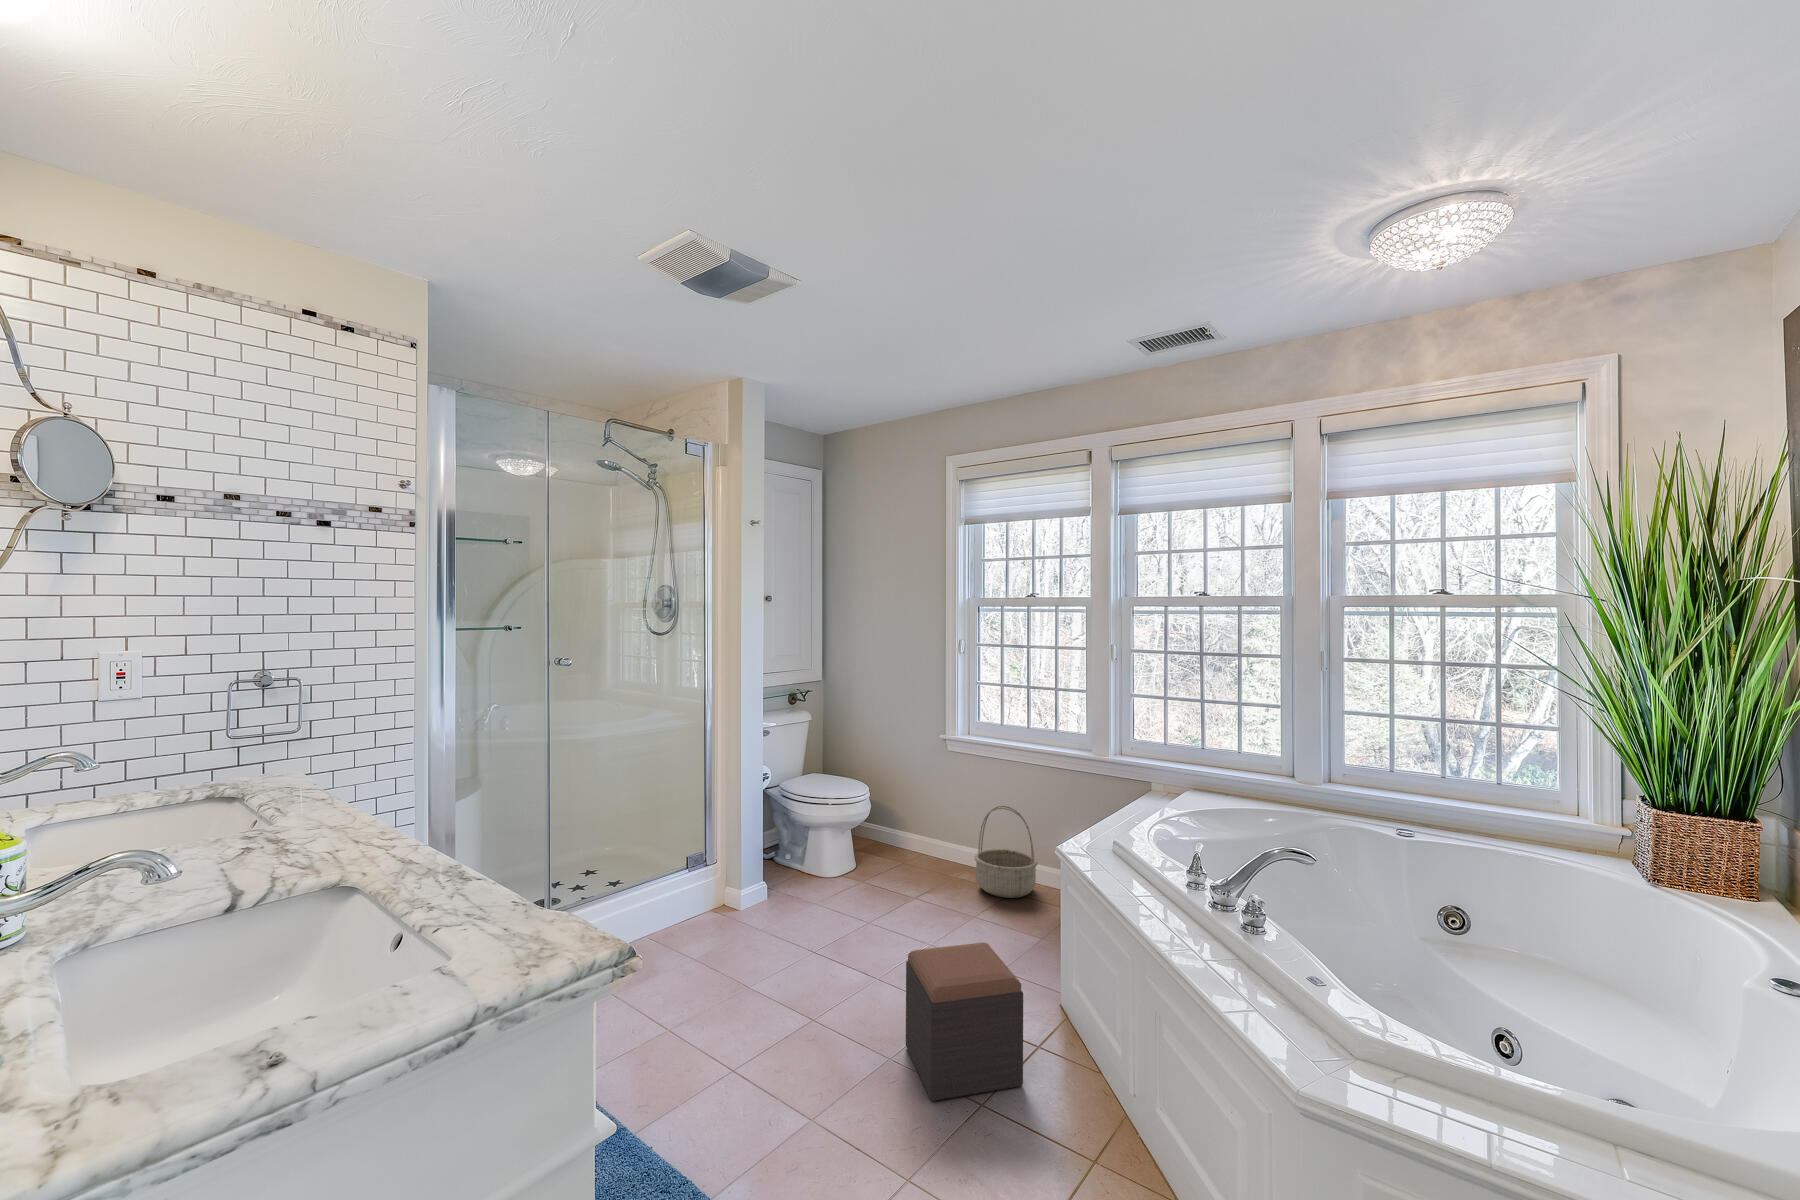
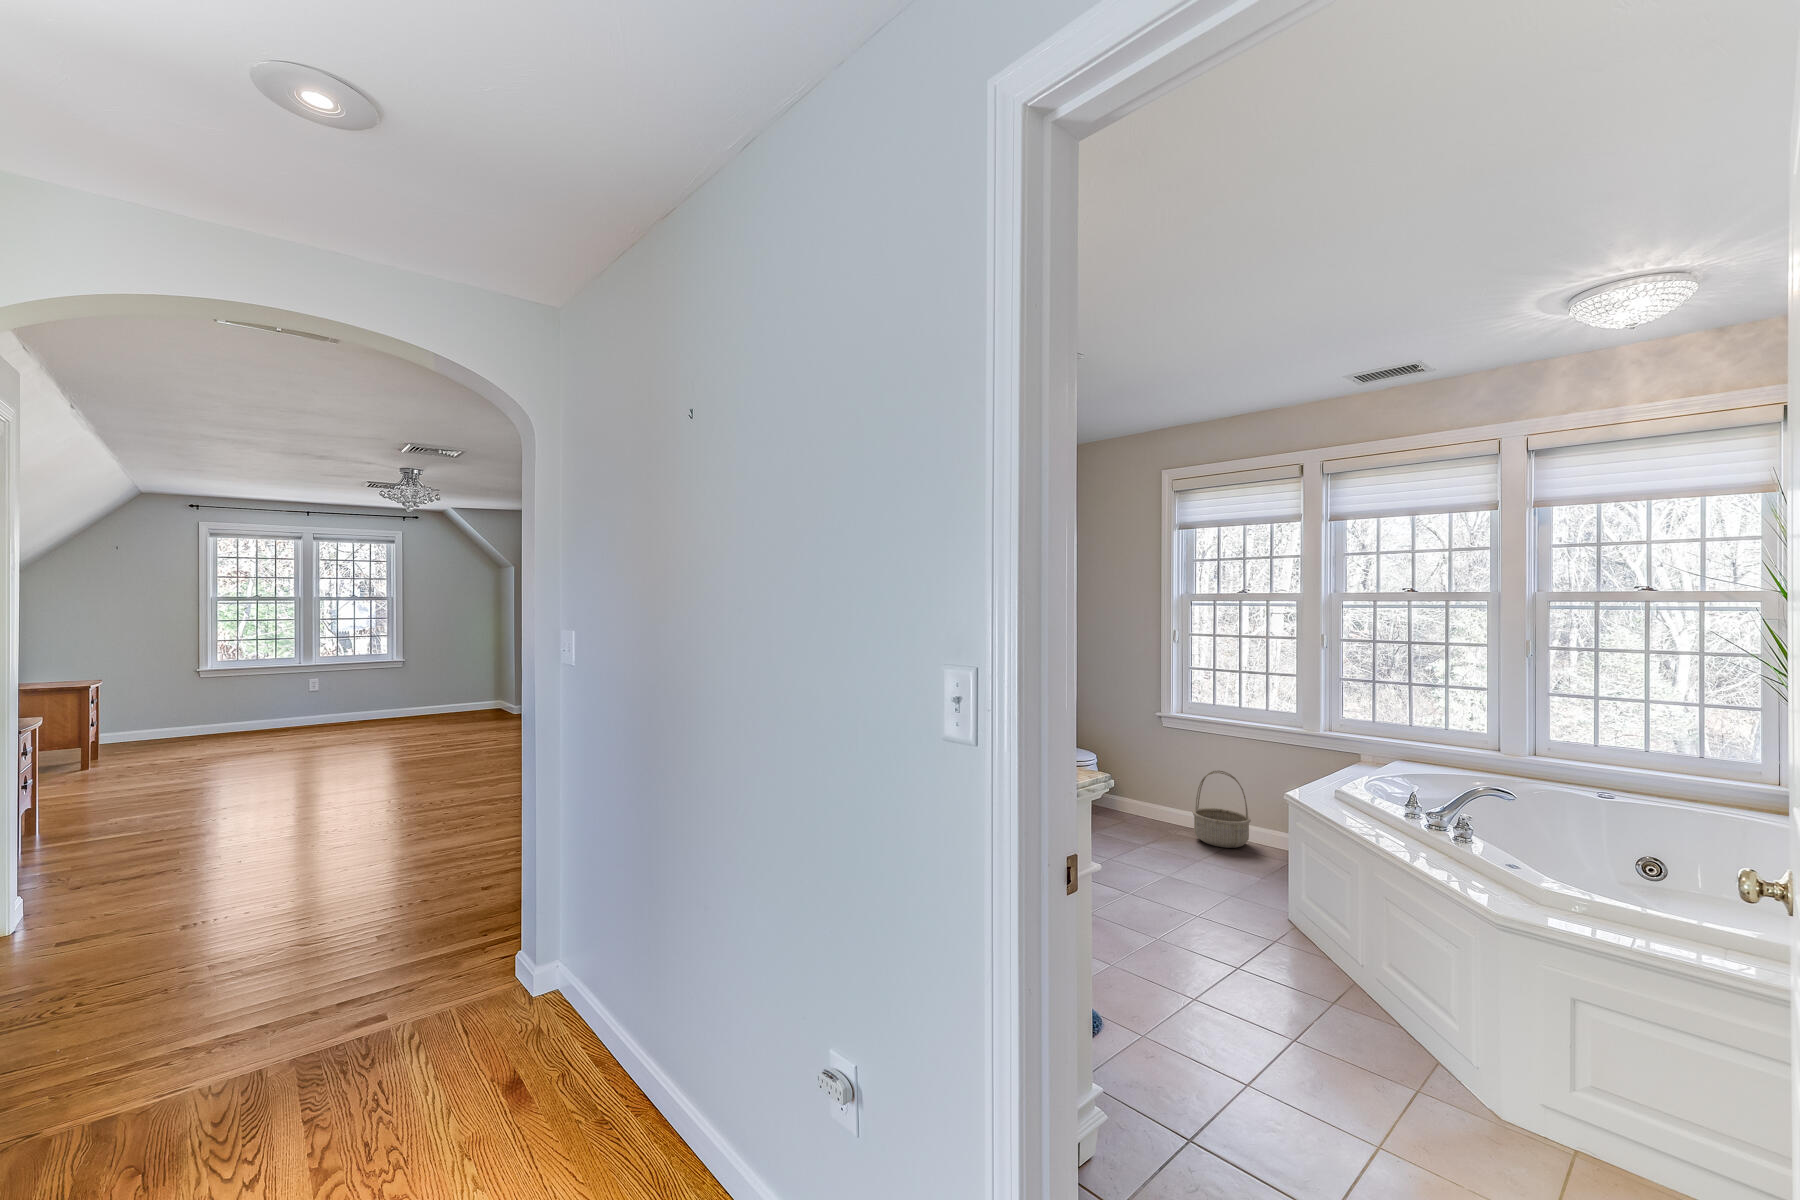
footstool: present [906,943,1023,1101] -> none [1166,860,1267,965]

